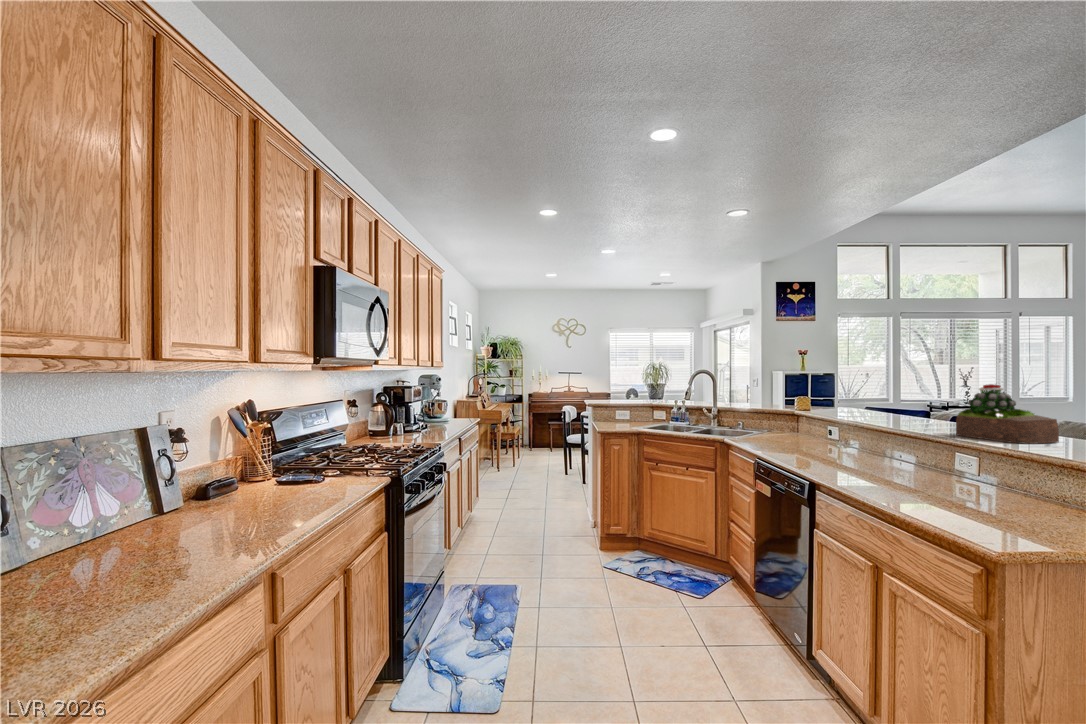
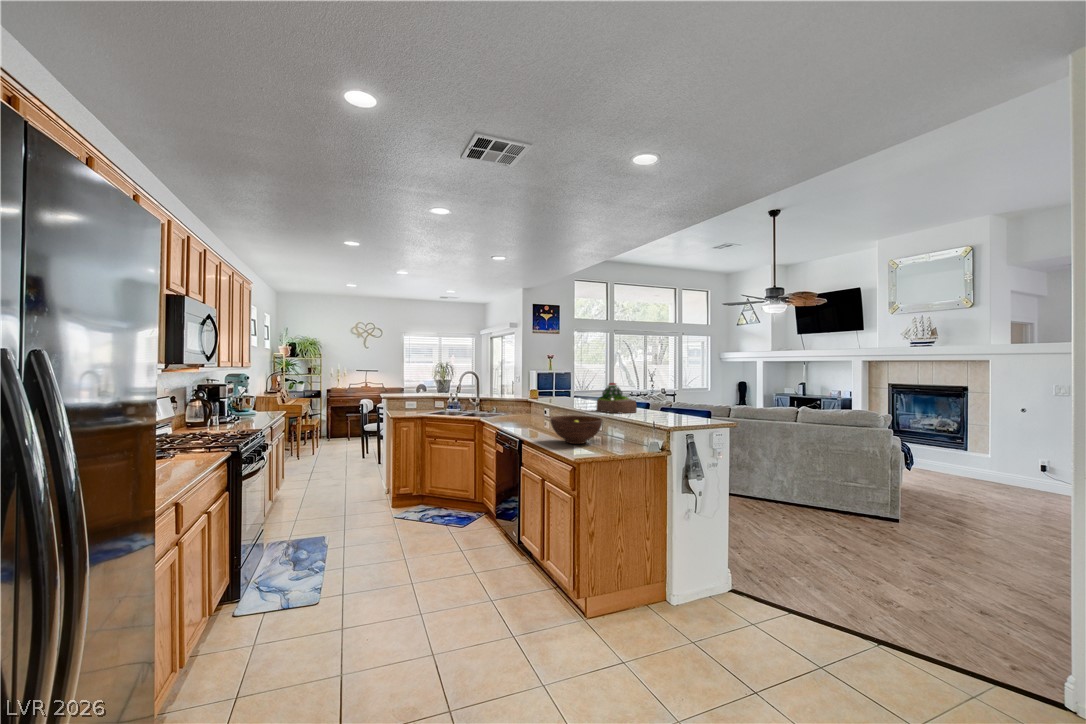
fruit bowl: none [885,445,1016,504] -> present [551,415,602,444]

